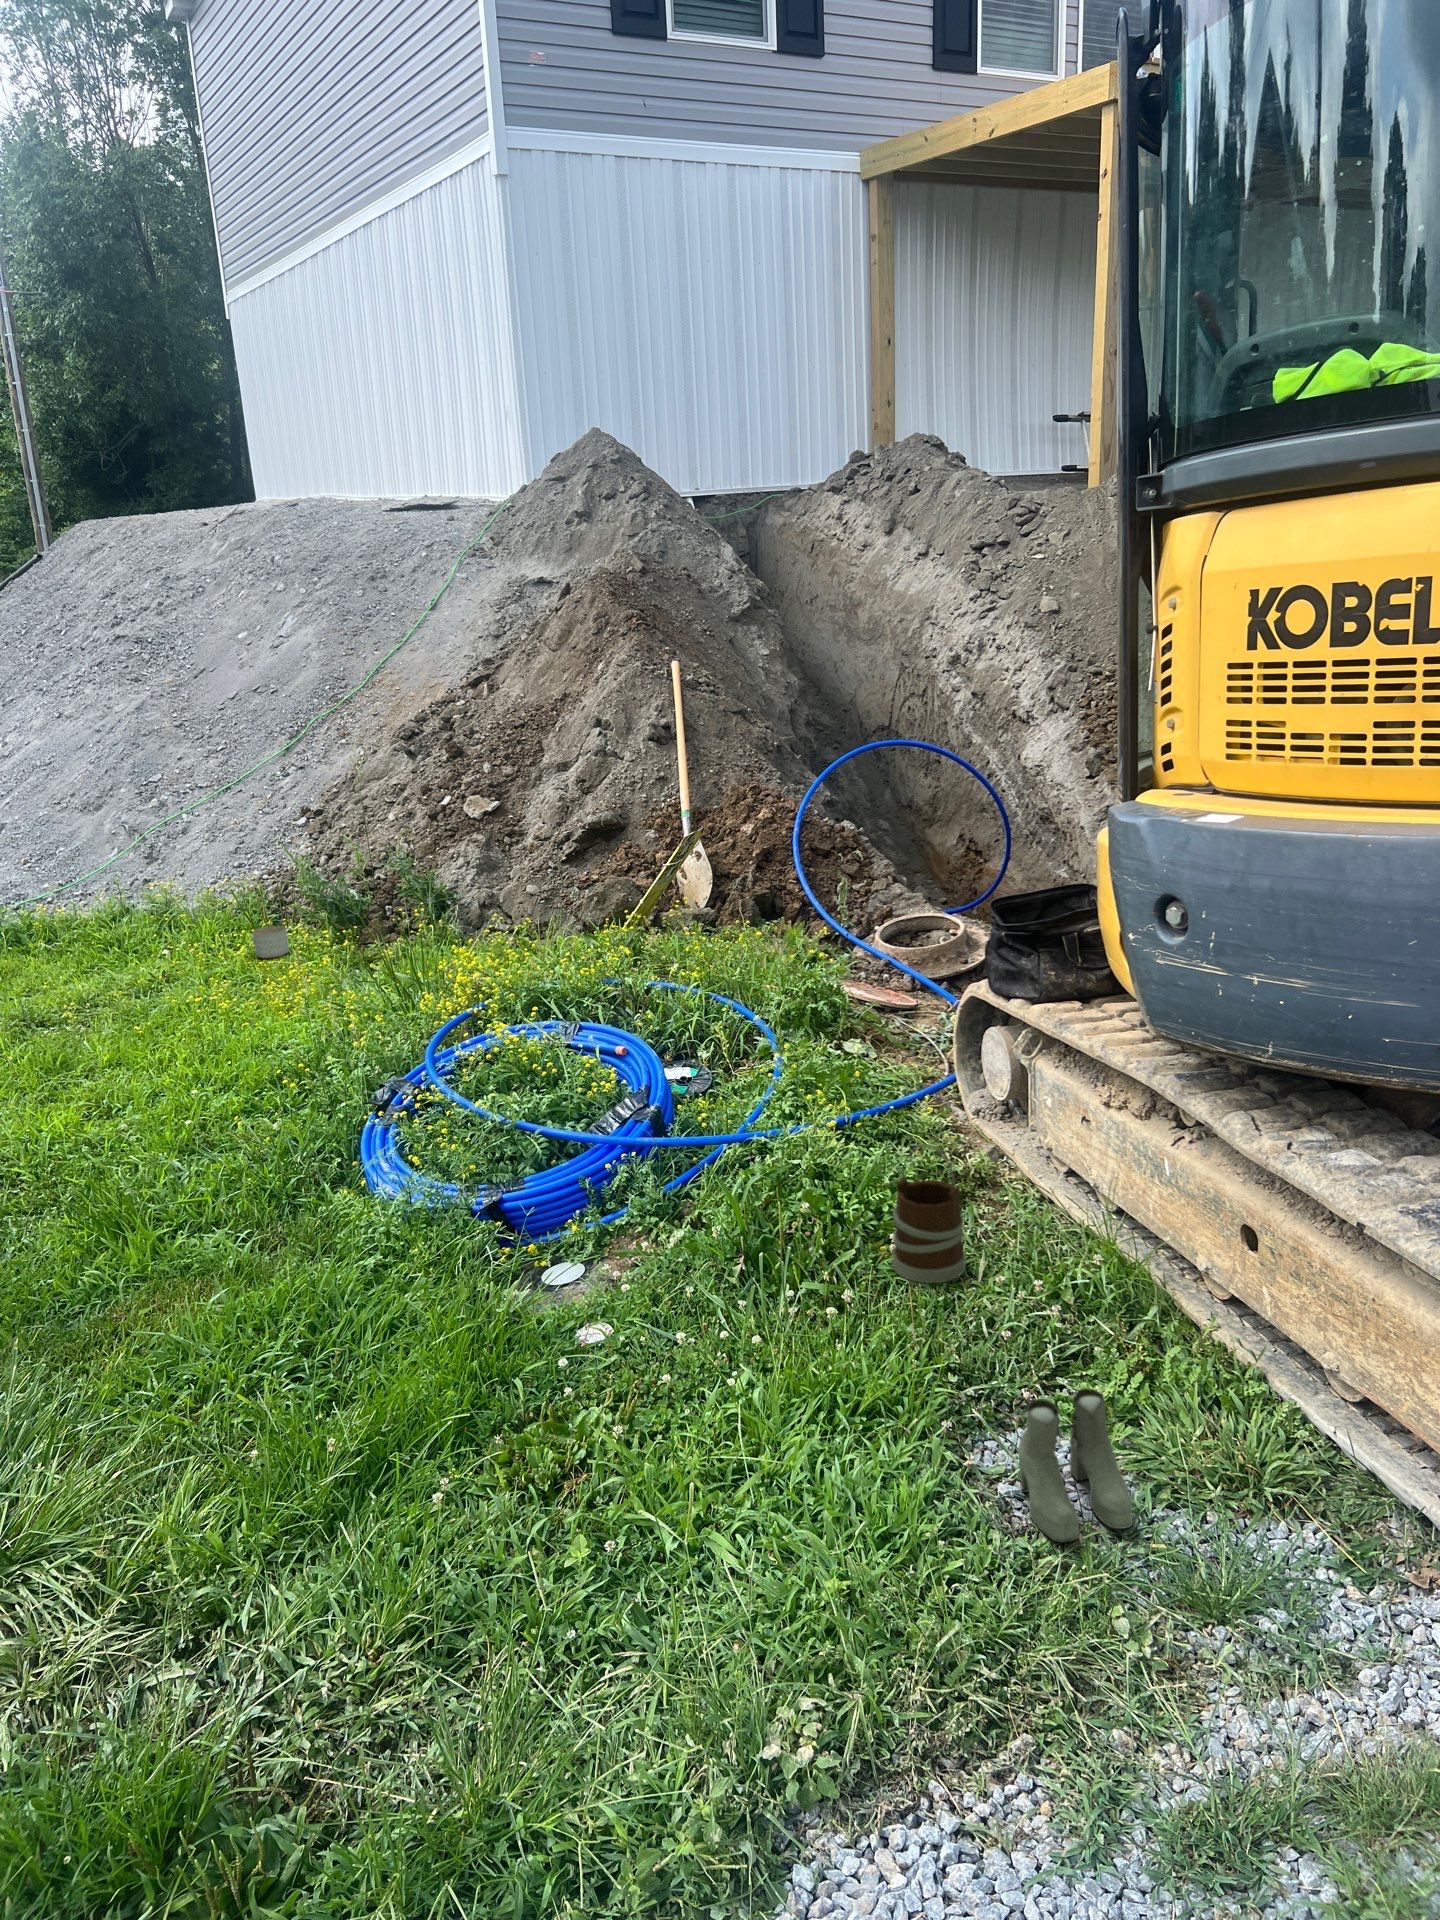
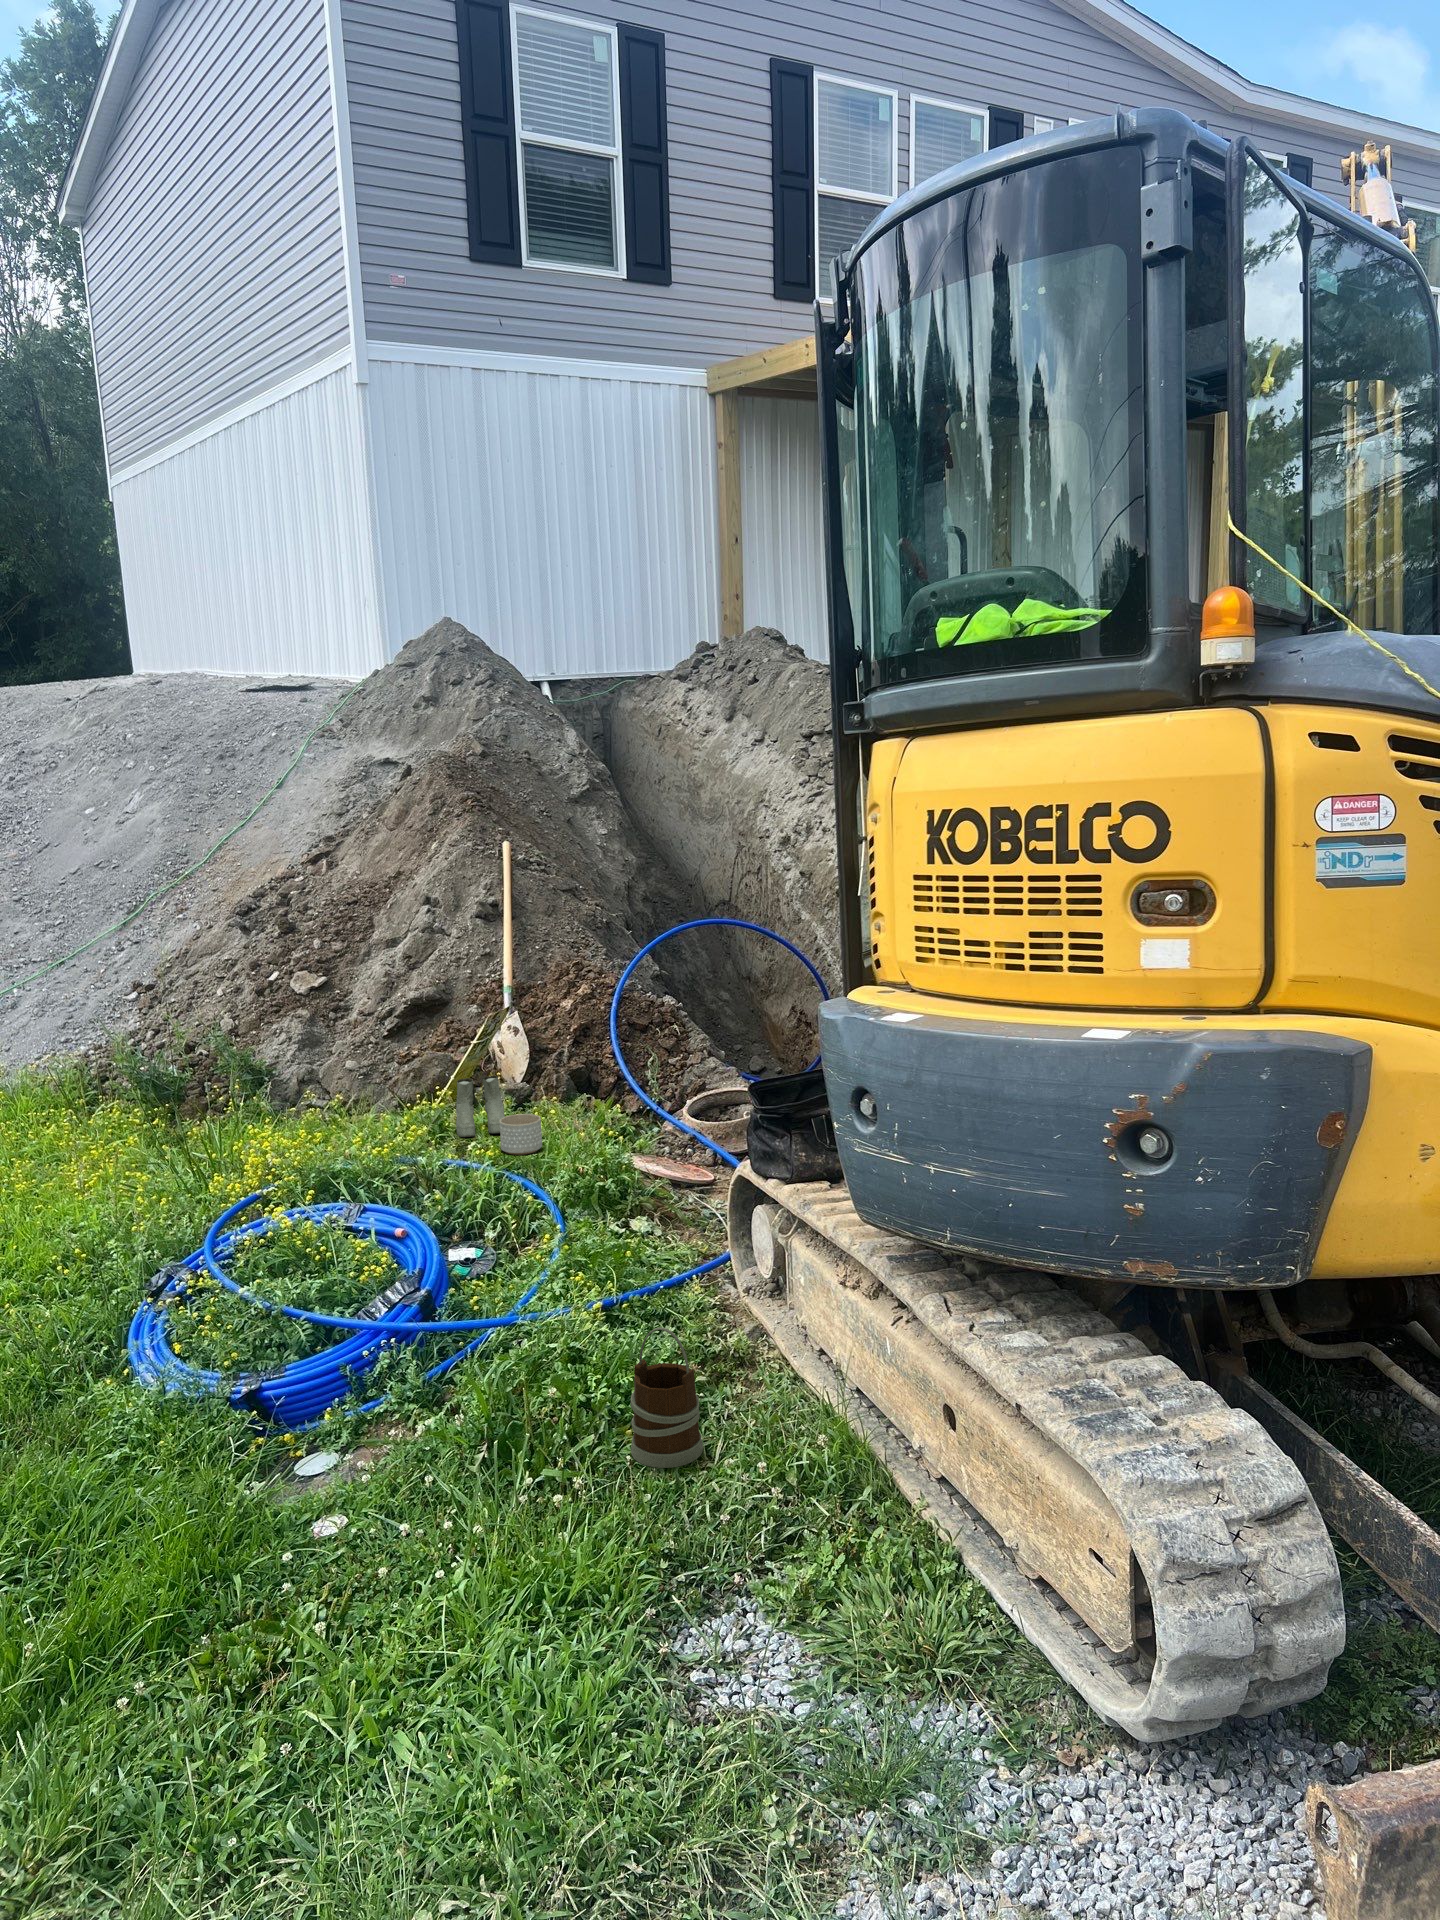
planter: present [252,926,289,958] -> present [499,1114,542,1155]
boots: present [1018,1388,1133,1543] -> present [456,1076,505,1137]

